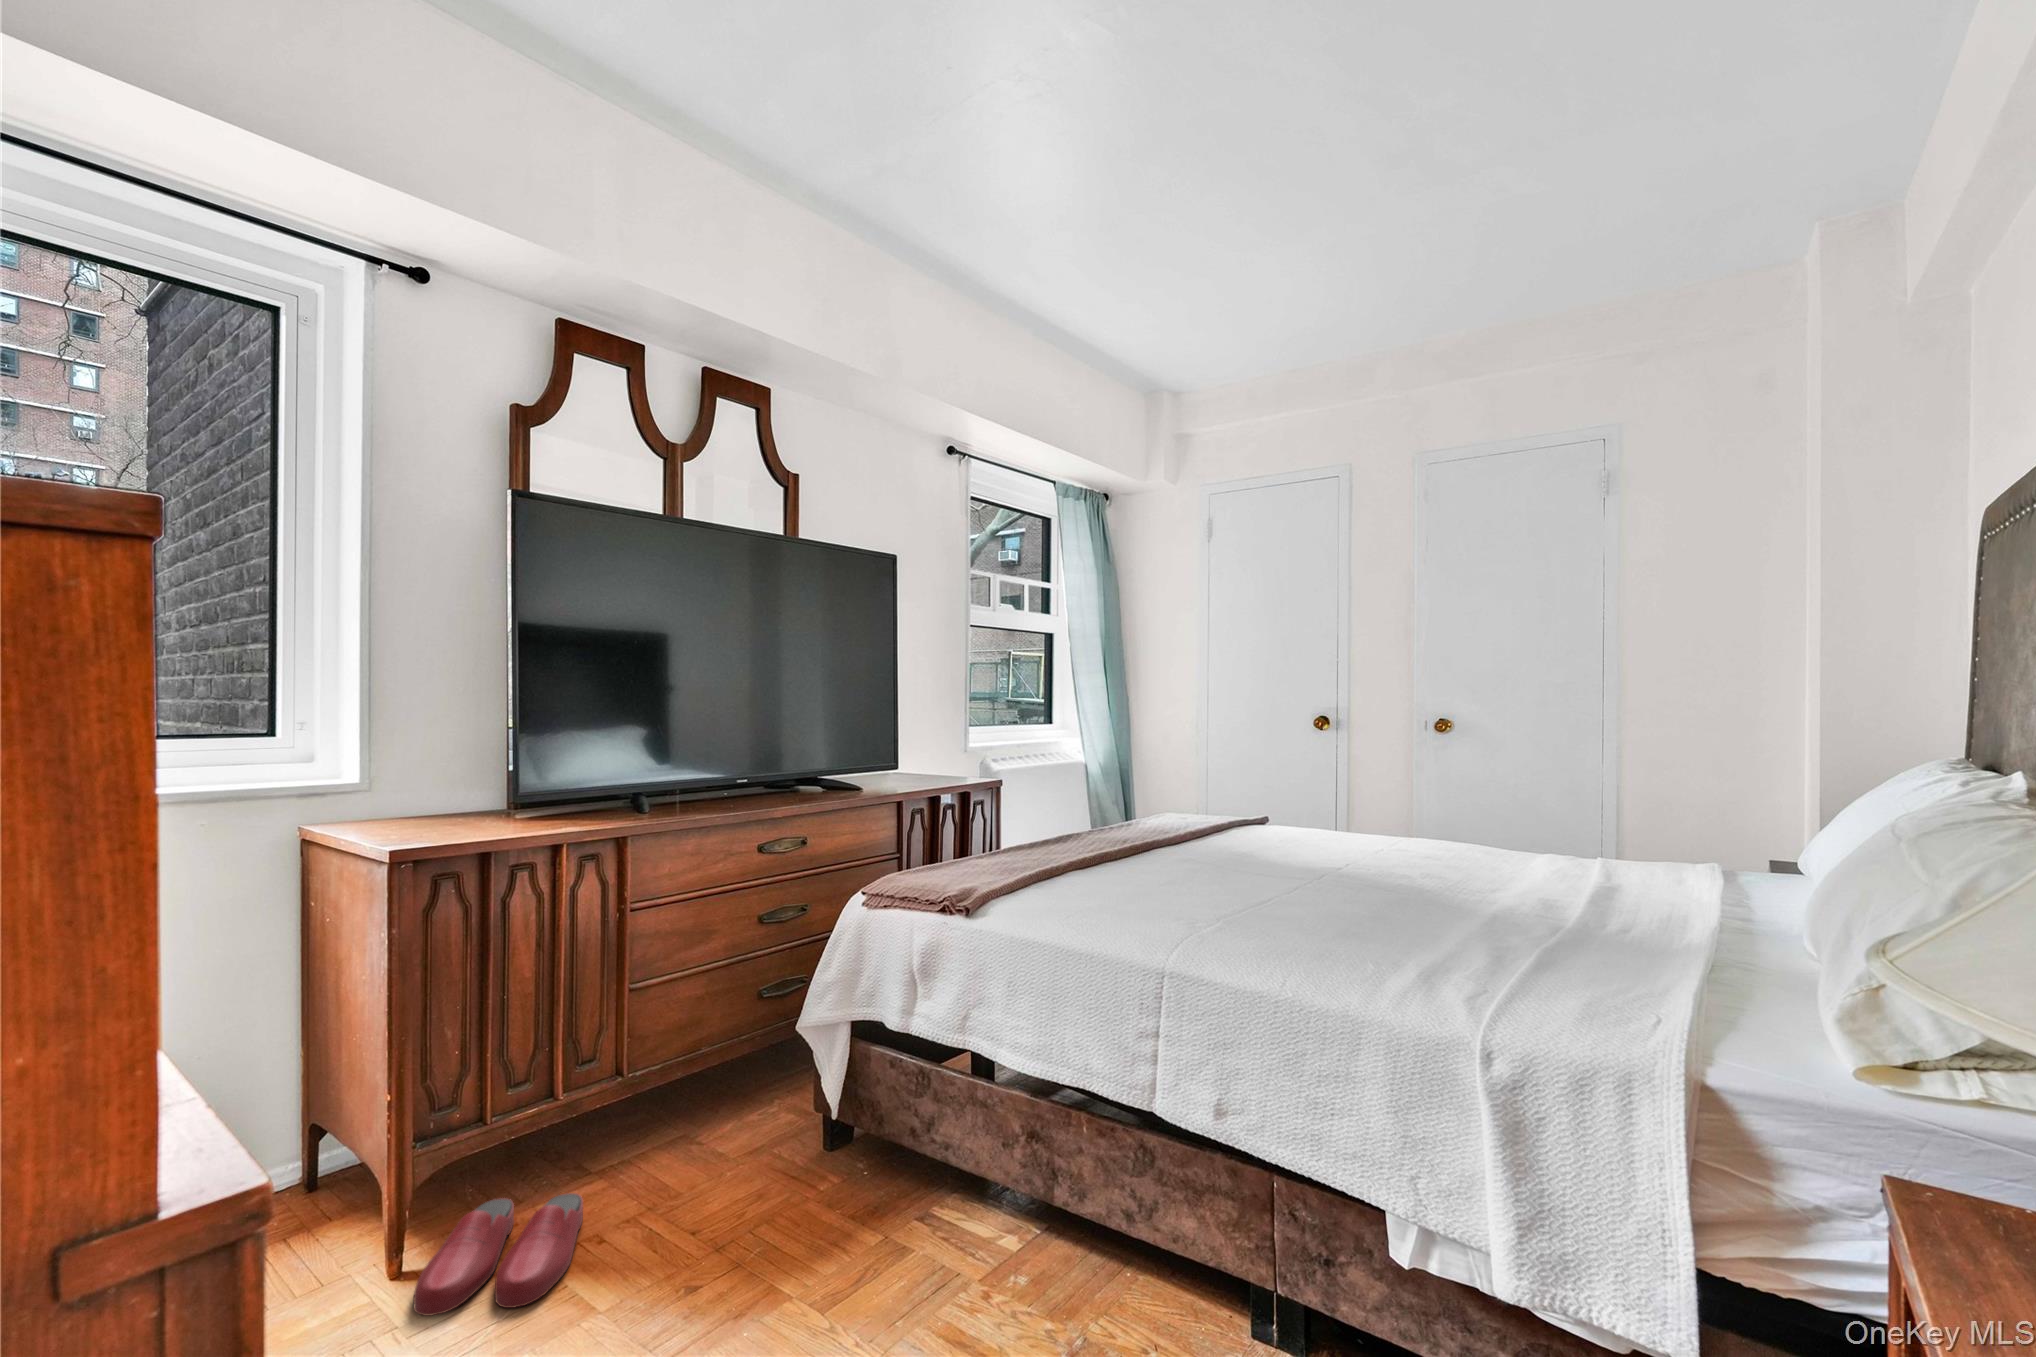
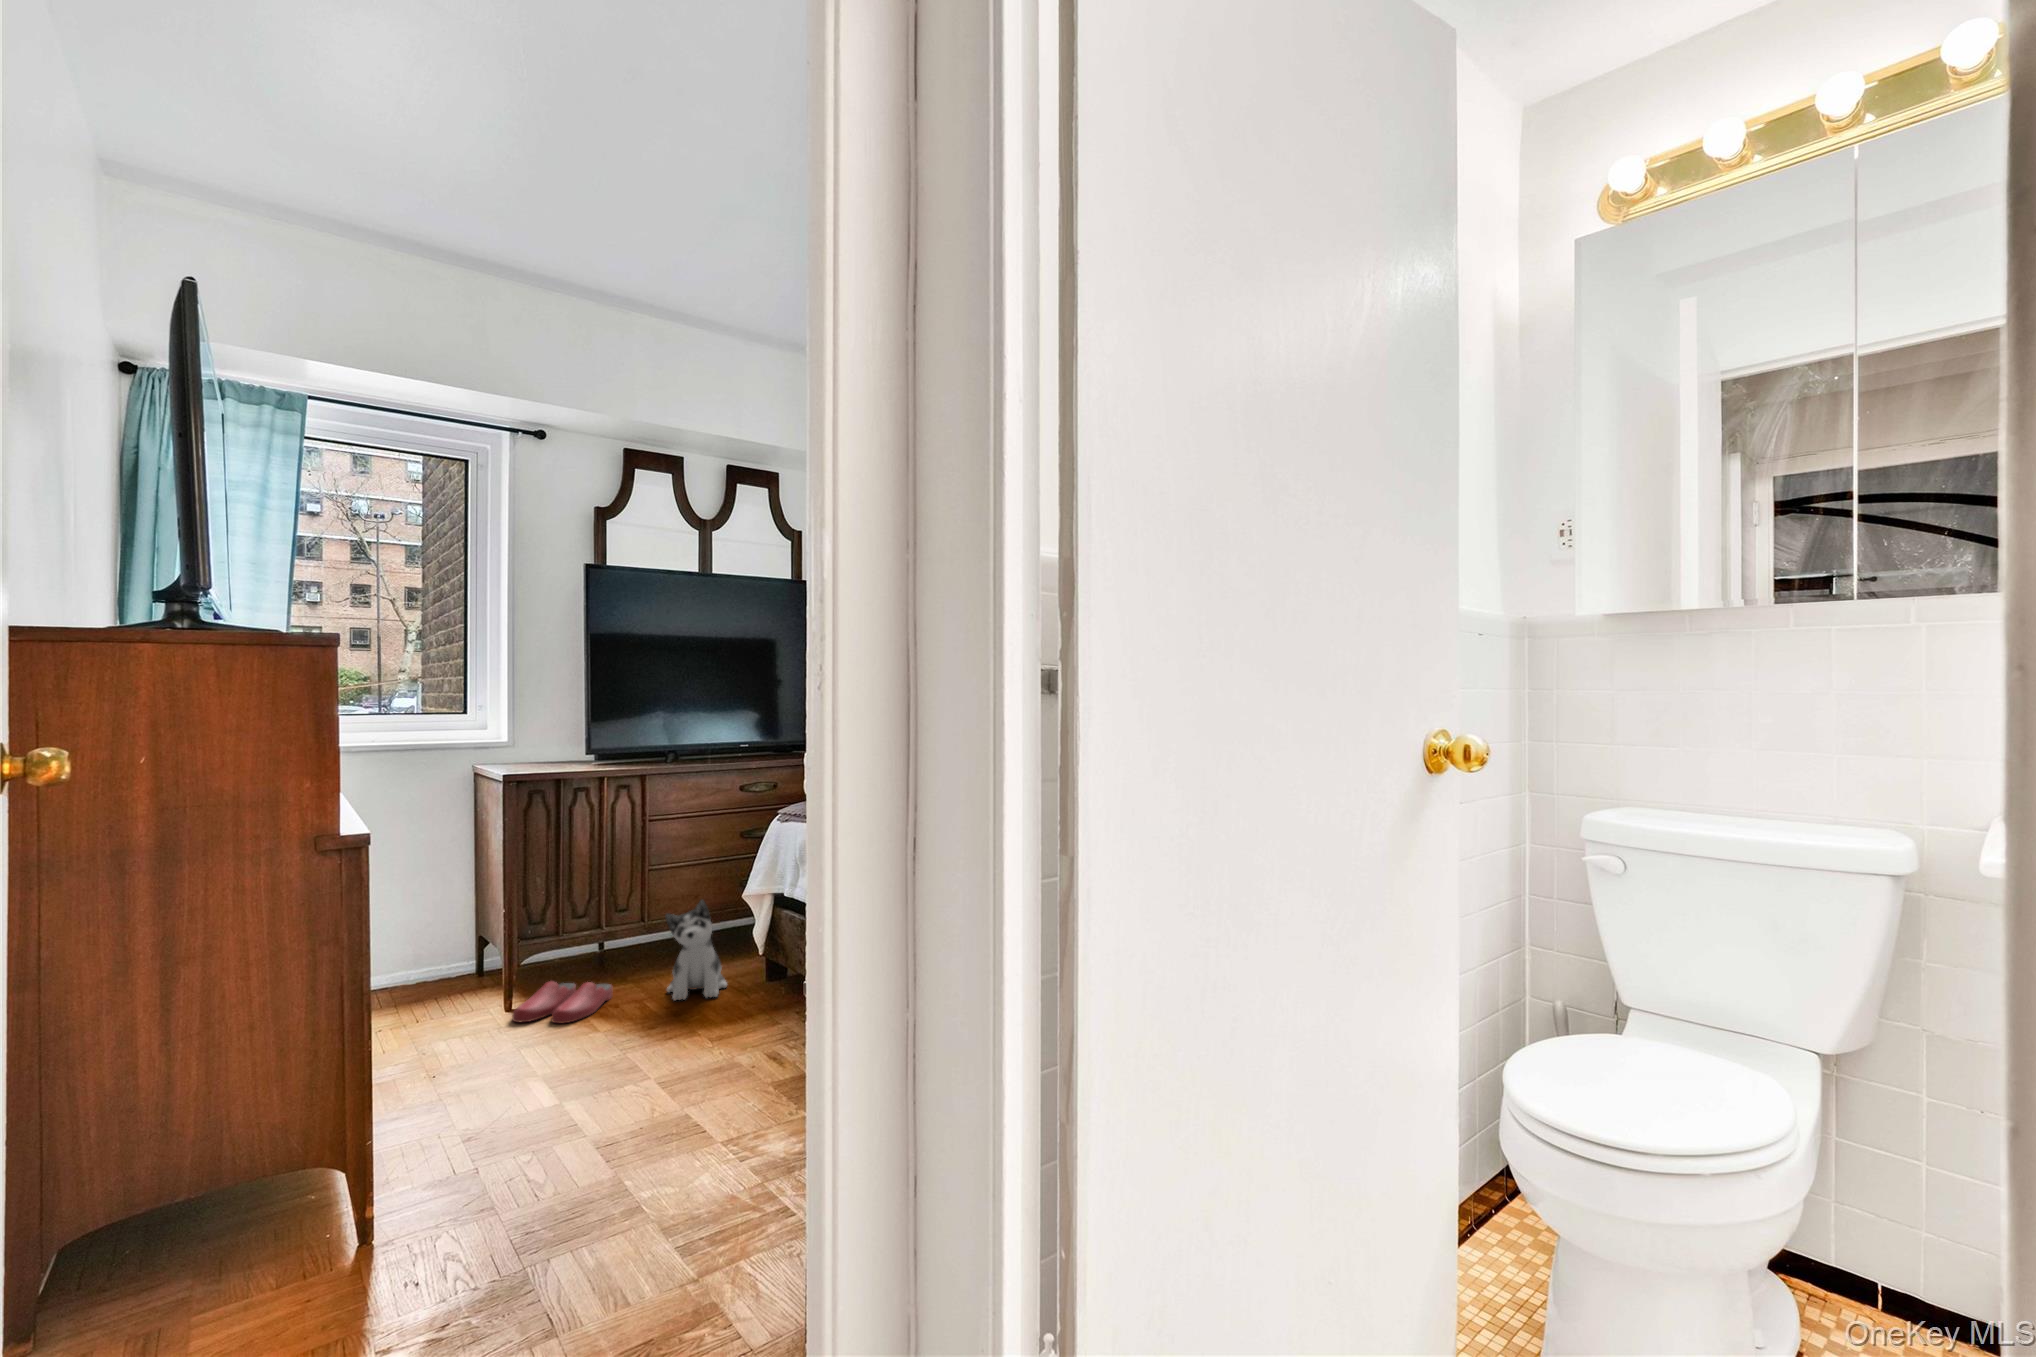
plush toy: none [676,1038,773,1217] -> present [665,900,727,1000]

